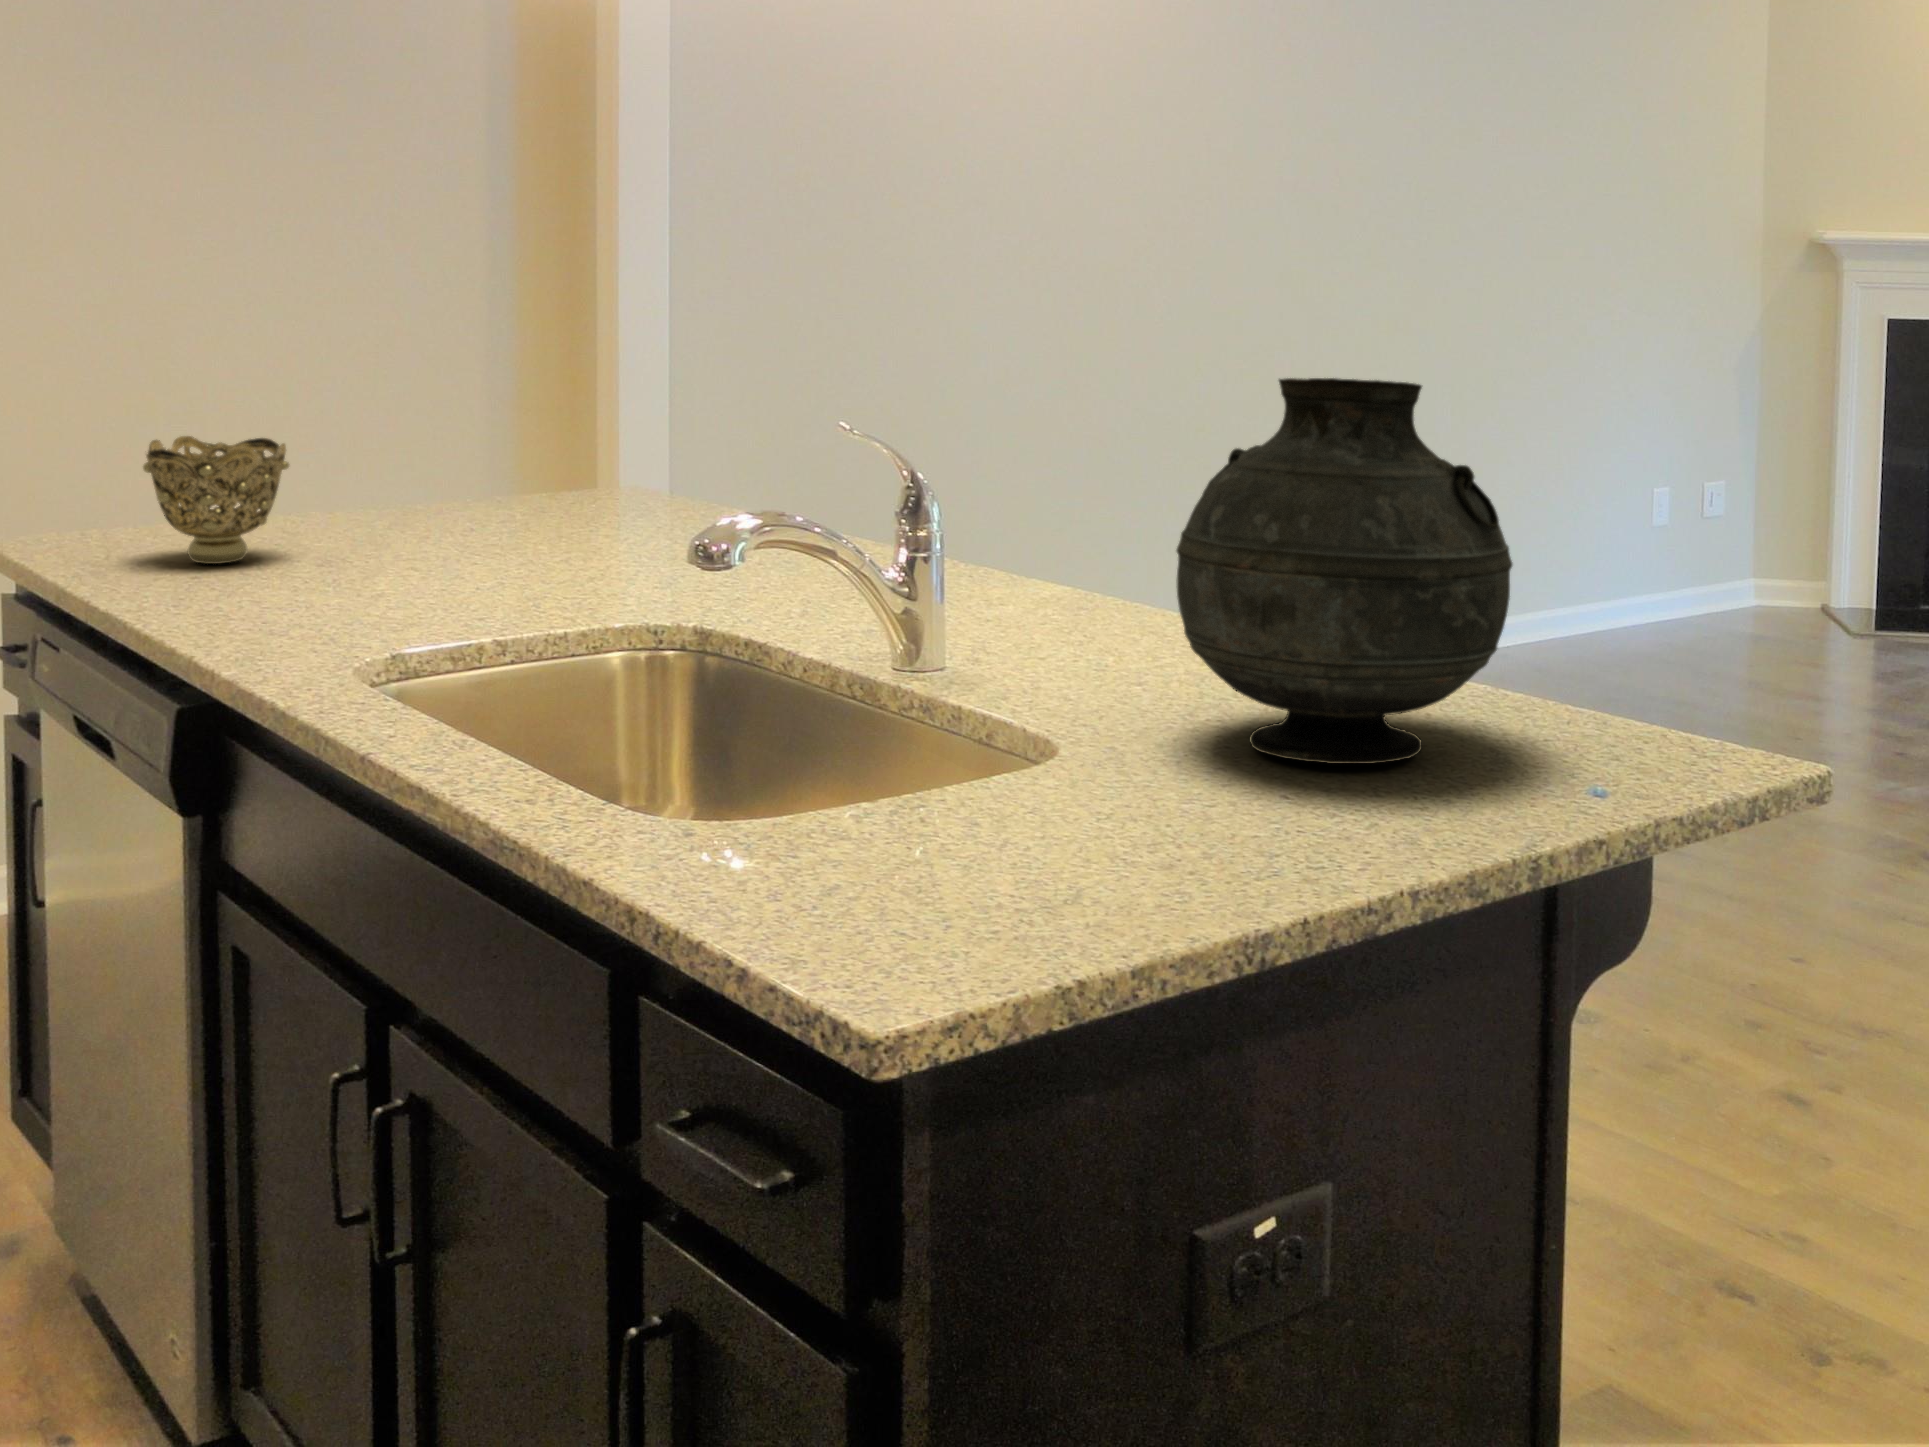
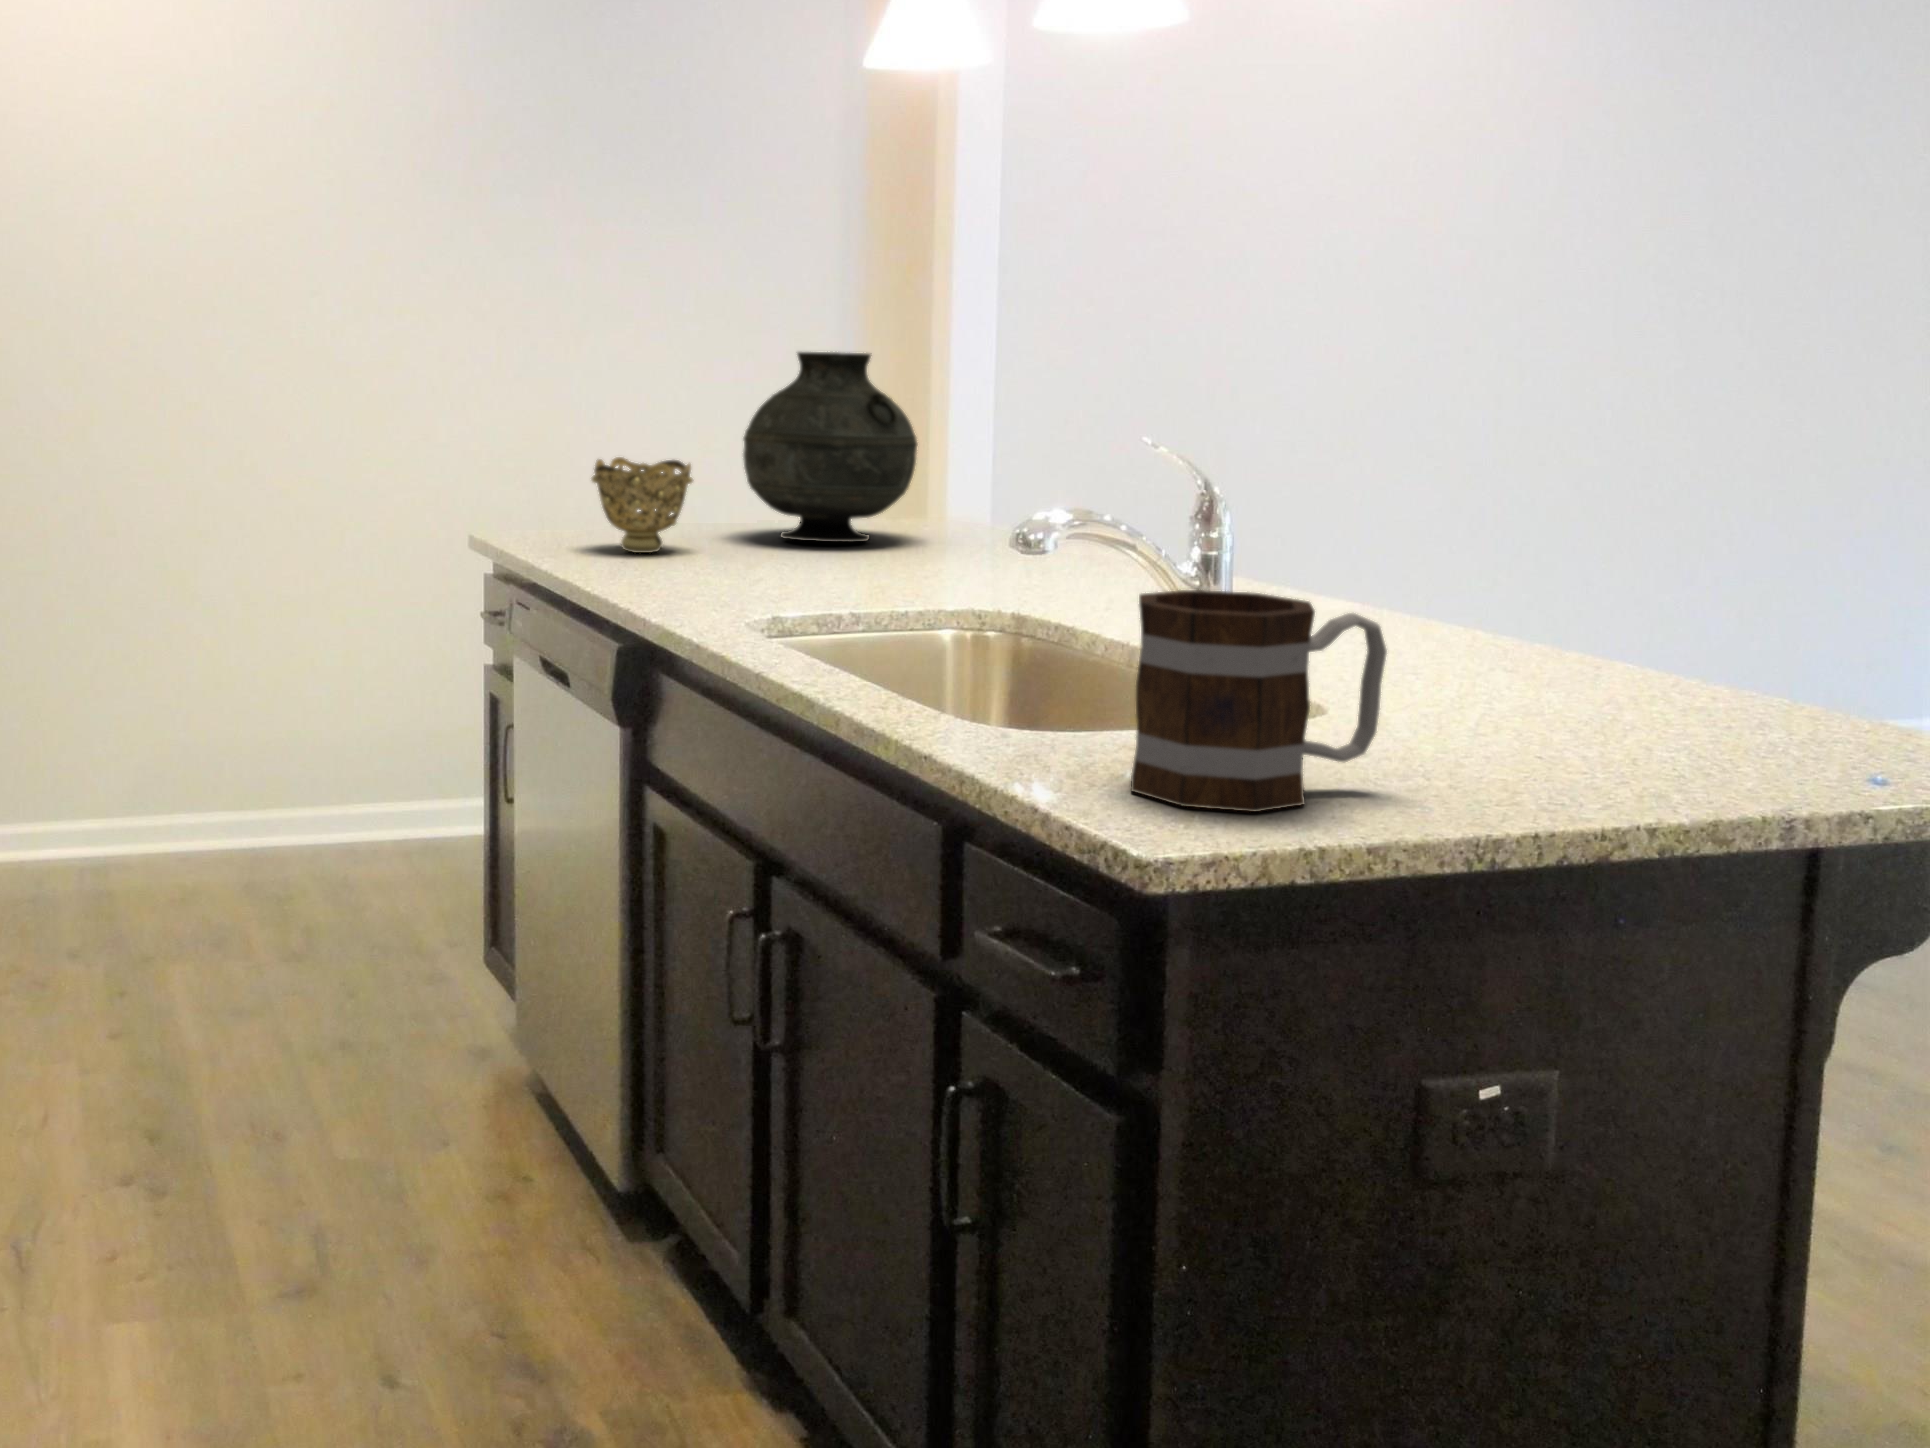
vase: present [1176,378,1512,764] -> present [743,352,917,542]
mug: none [849,642,1138,937] -> present [1131,590,1387,812]

